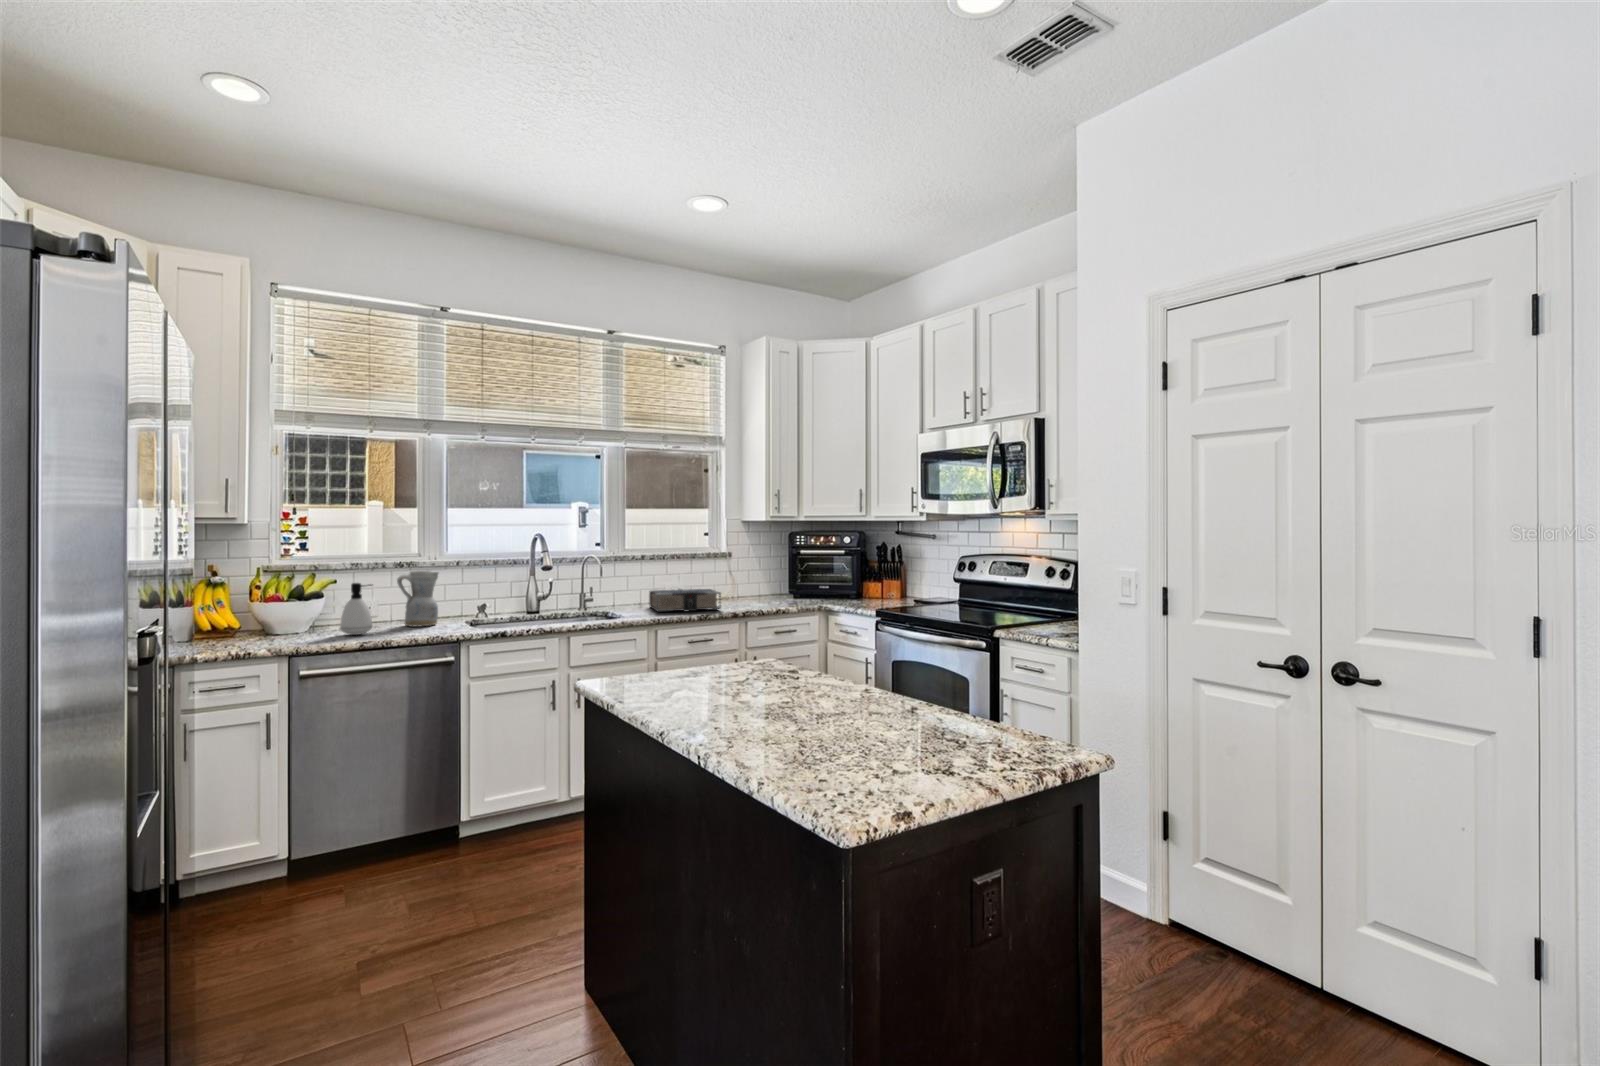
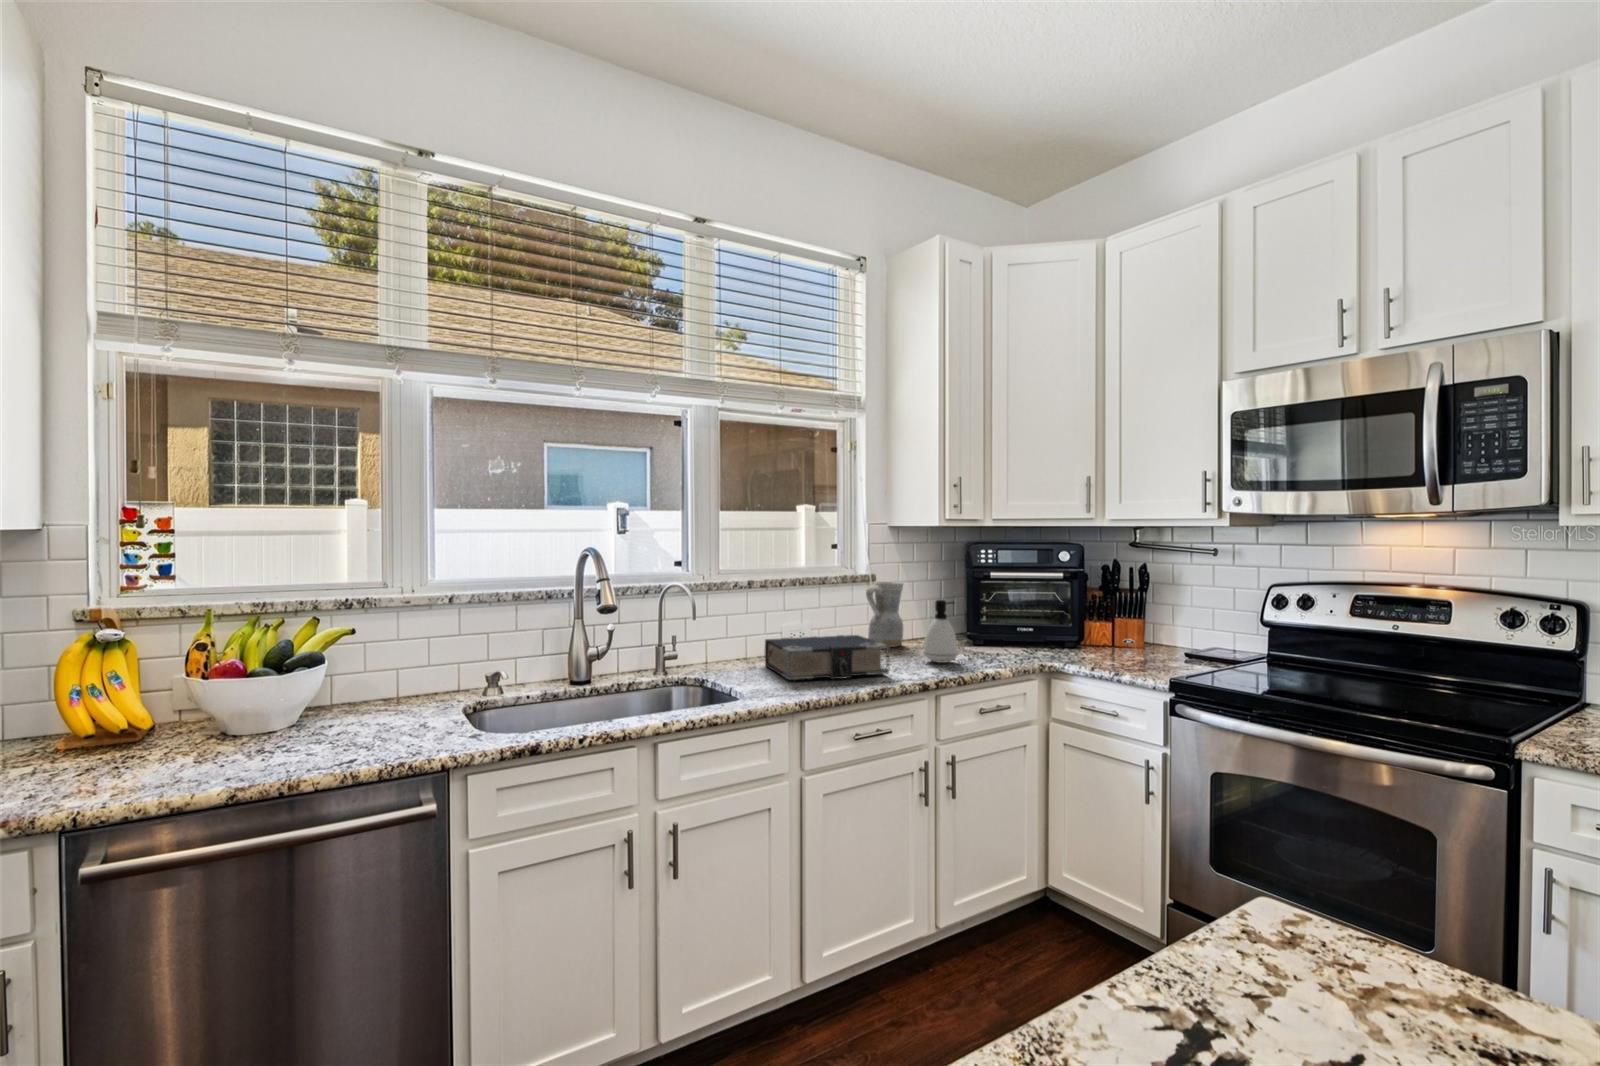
ceramic pitcher: present [397,571,438,627] -> present [866,582,903,647]
soap dispenser: present [340,583,372,635] -> present [924,600,958,663]

